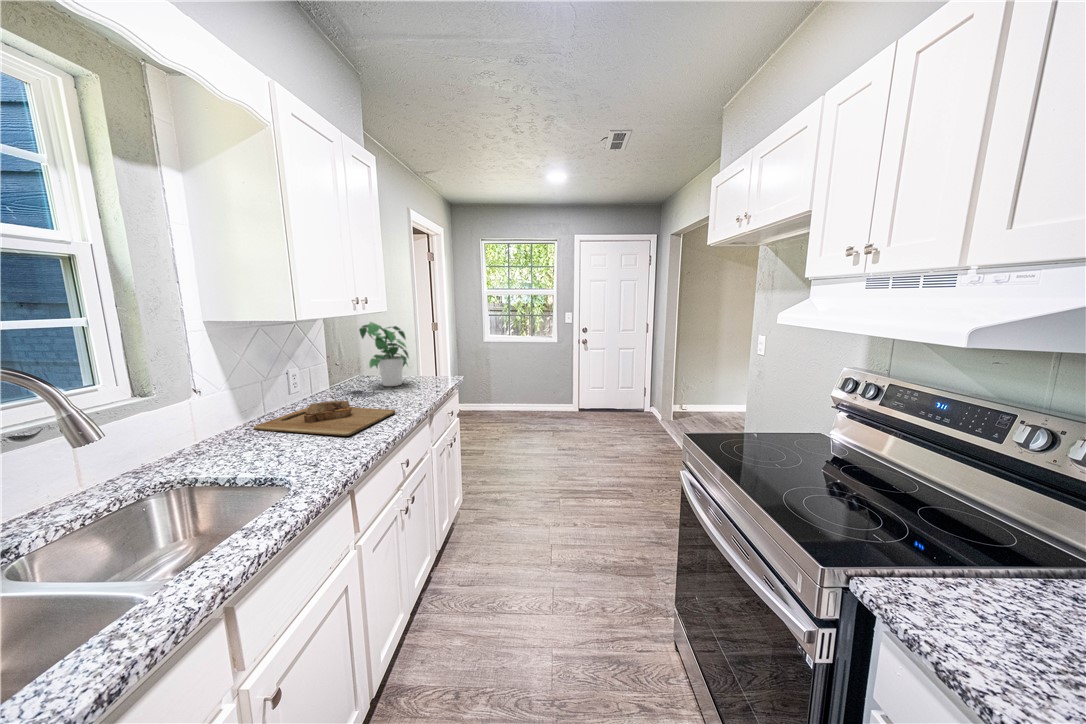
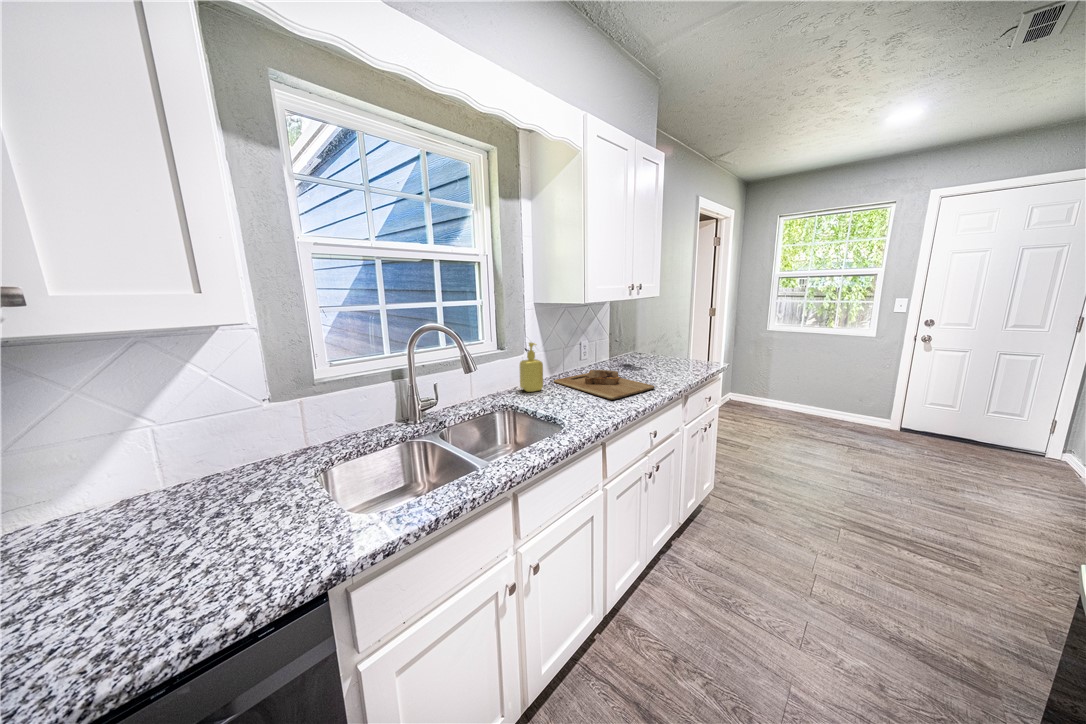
potted plant: present [359,322,409,386] -> none [638,307,678,366]
soap dispenser: none [191,379,239,452] -> present [519,343,543,392]

